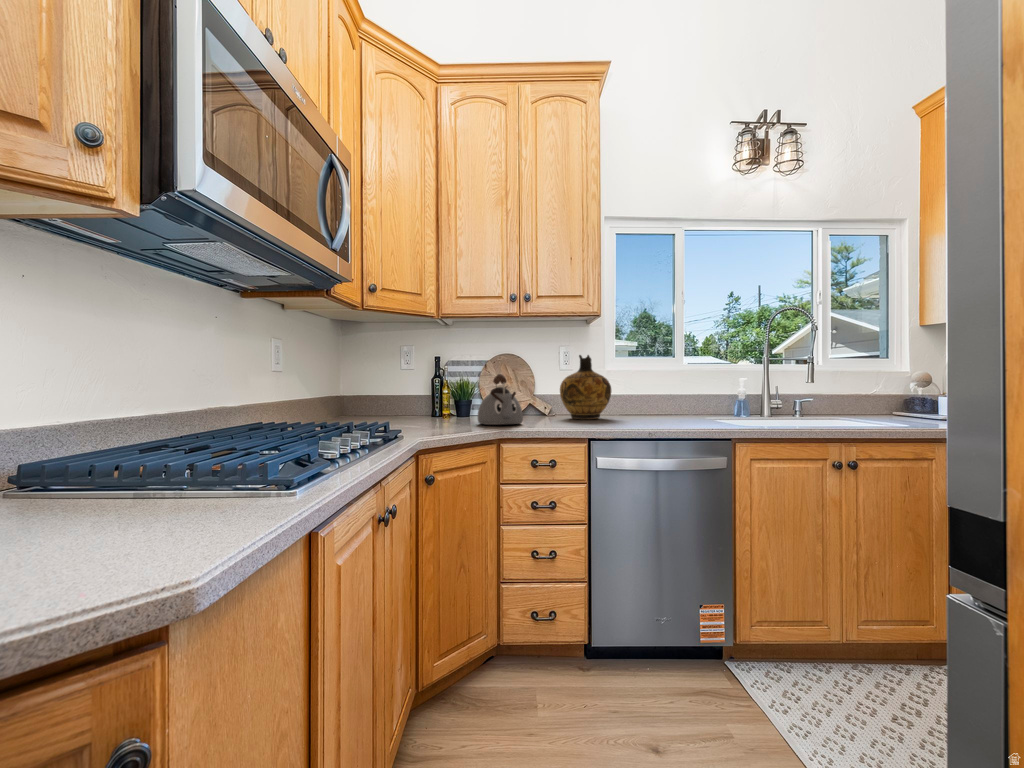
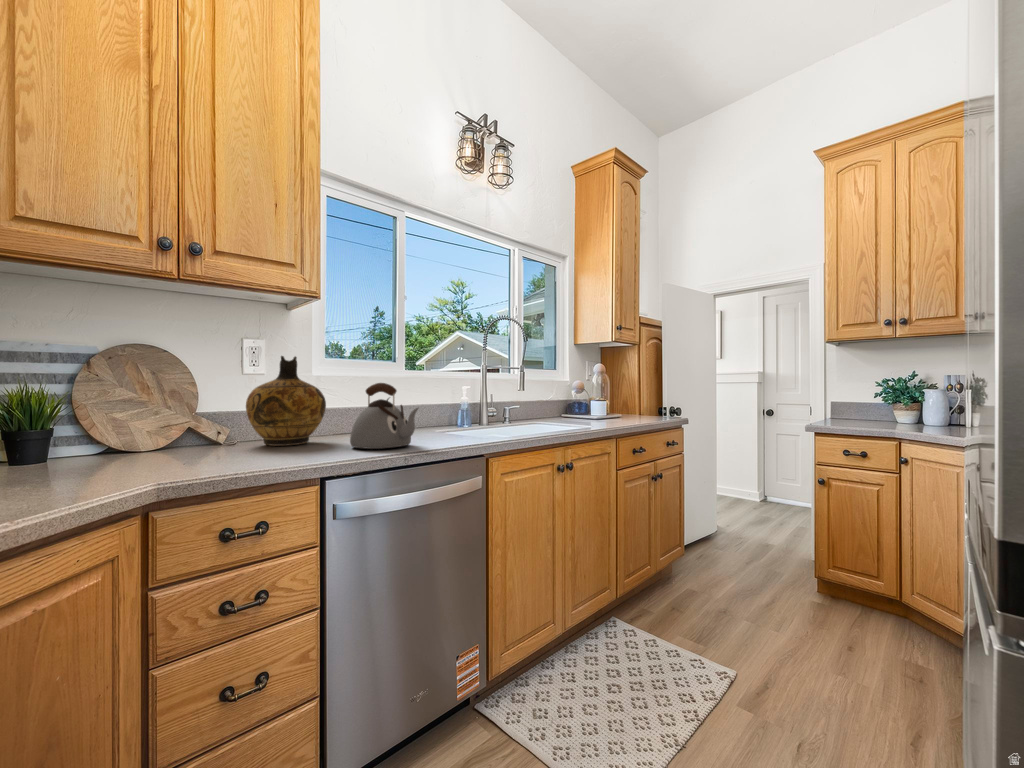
kettle: present [478,374,523,425] -> present [350,383,418,449]

